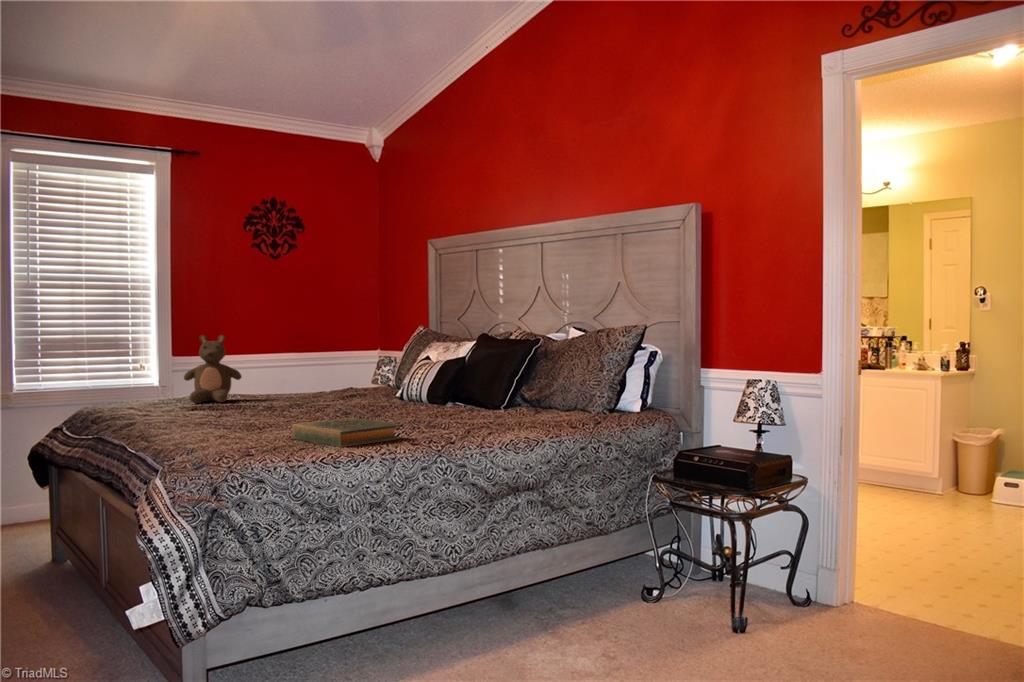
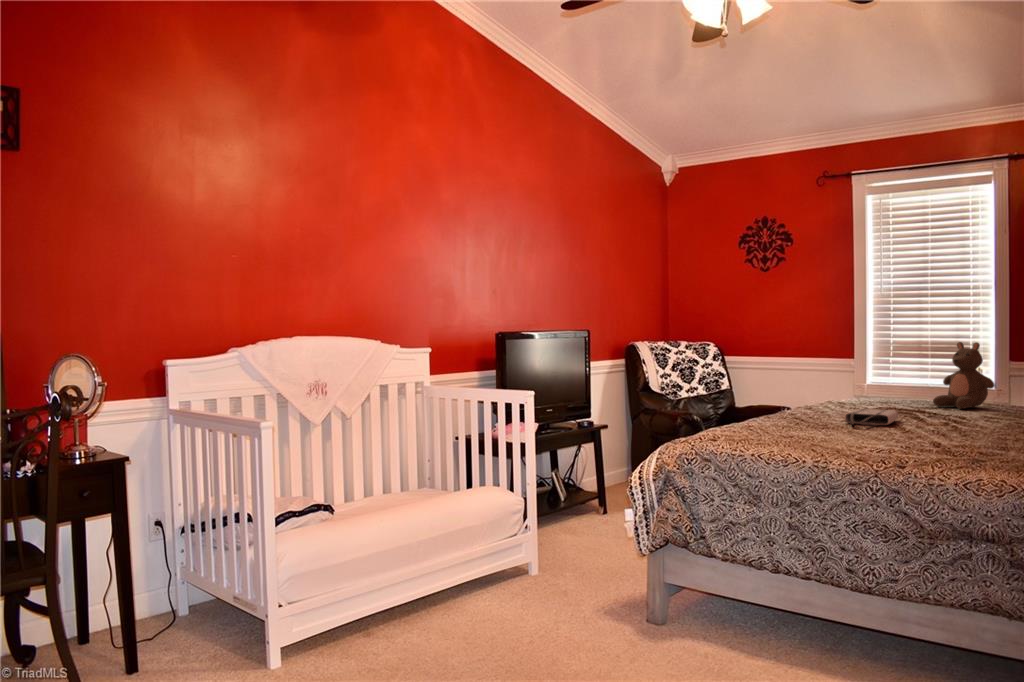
tote bag: none [210,405,277,423] -> present [845,409,898,426]
hardback book: present [292,418,400,447] -> none [781,425,864,452]

